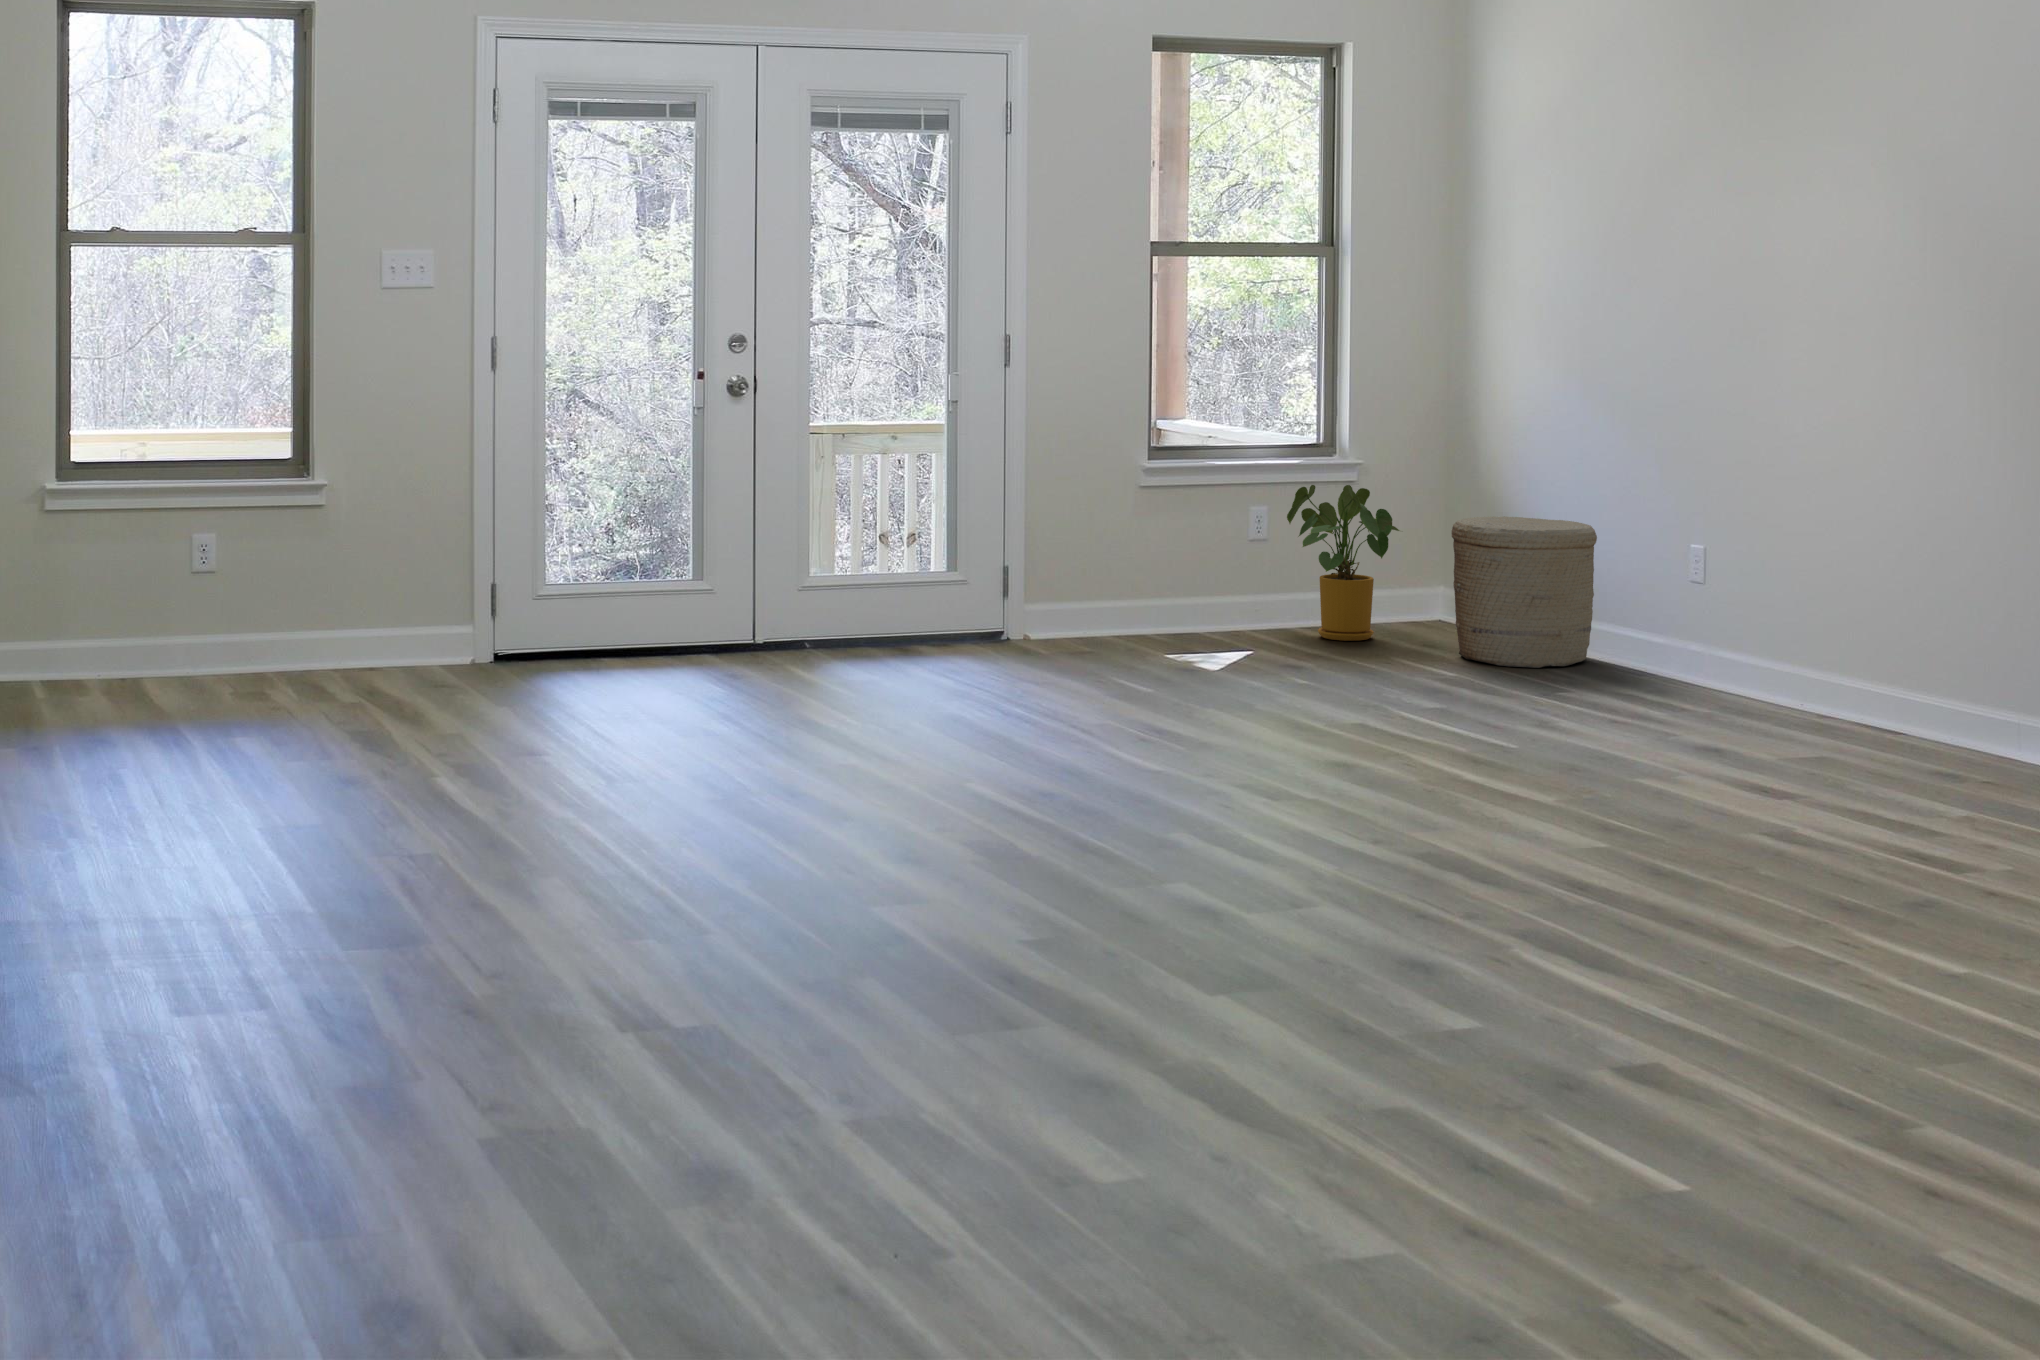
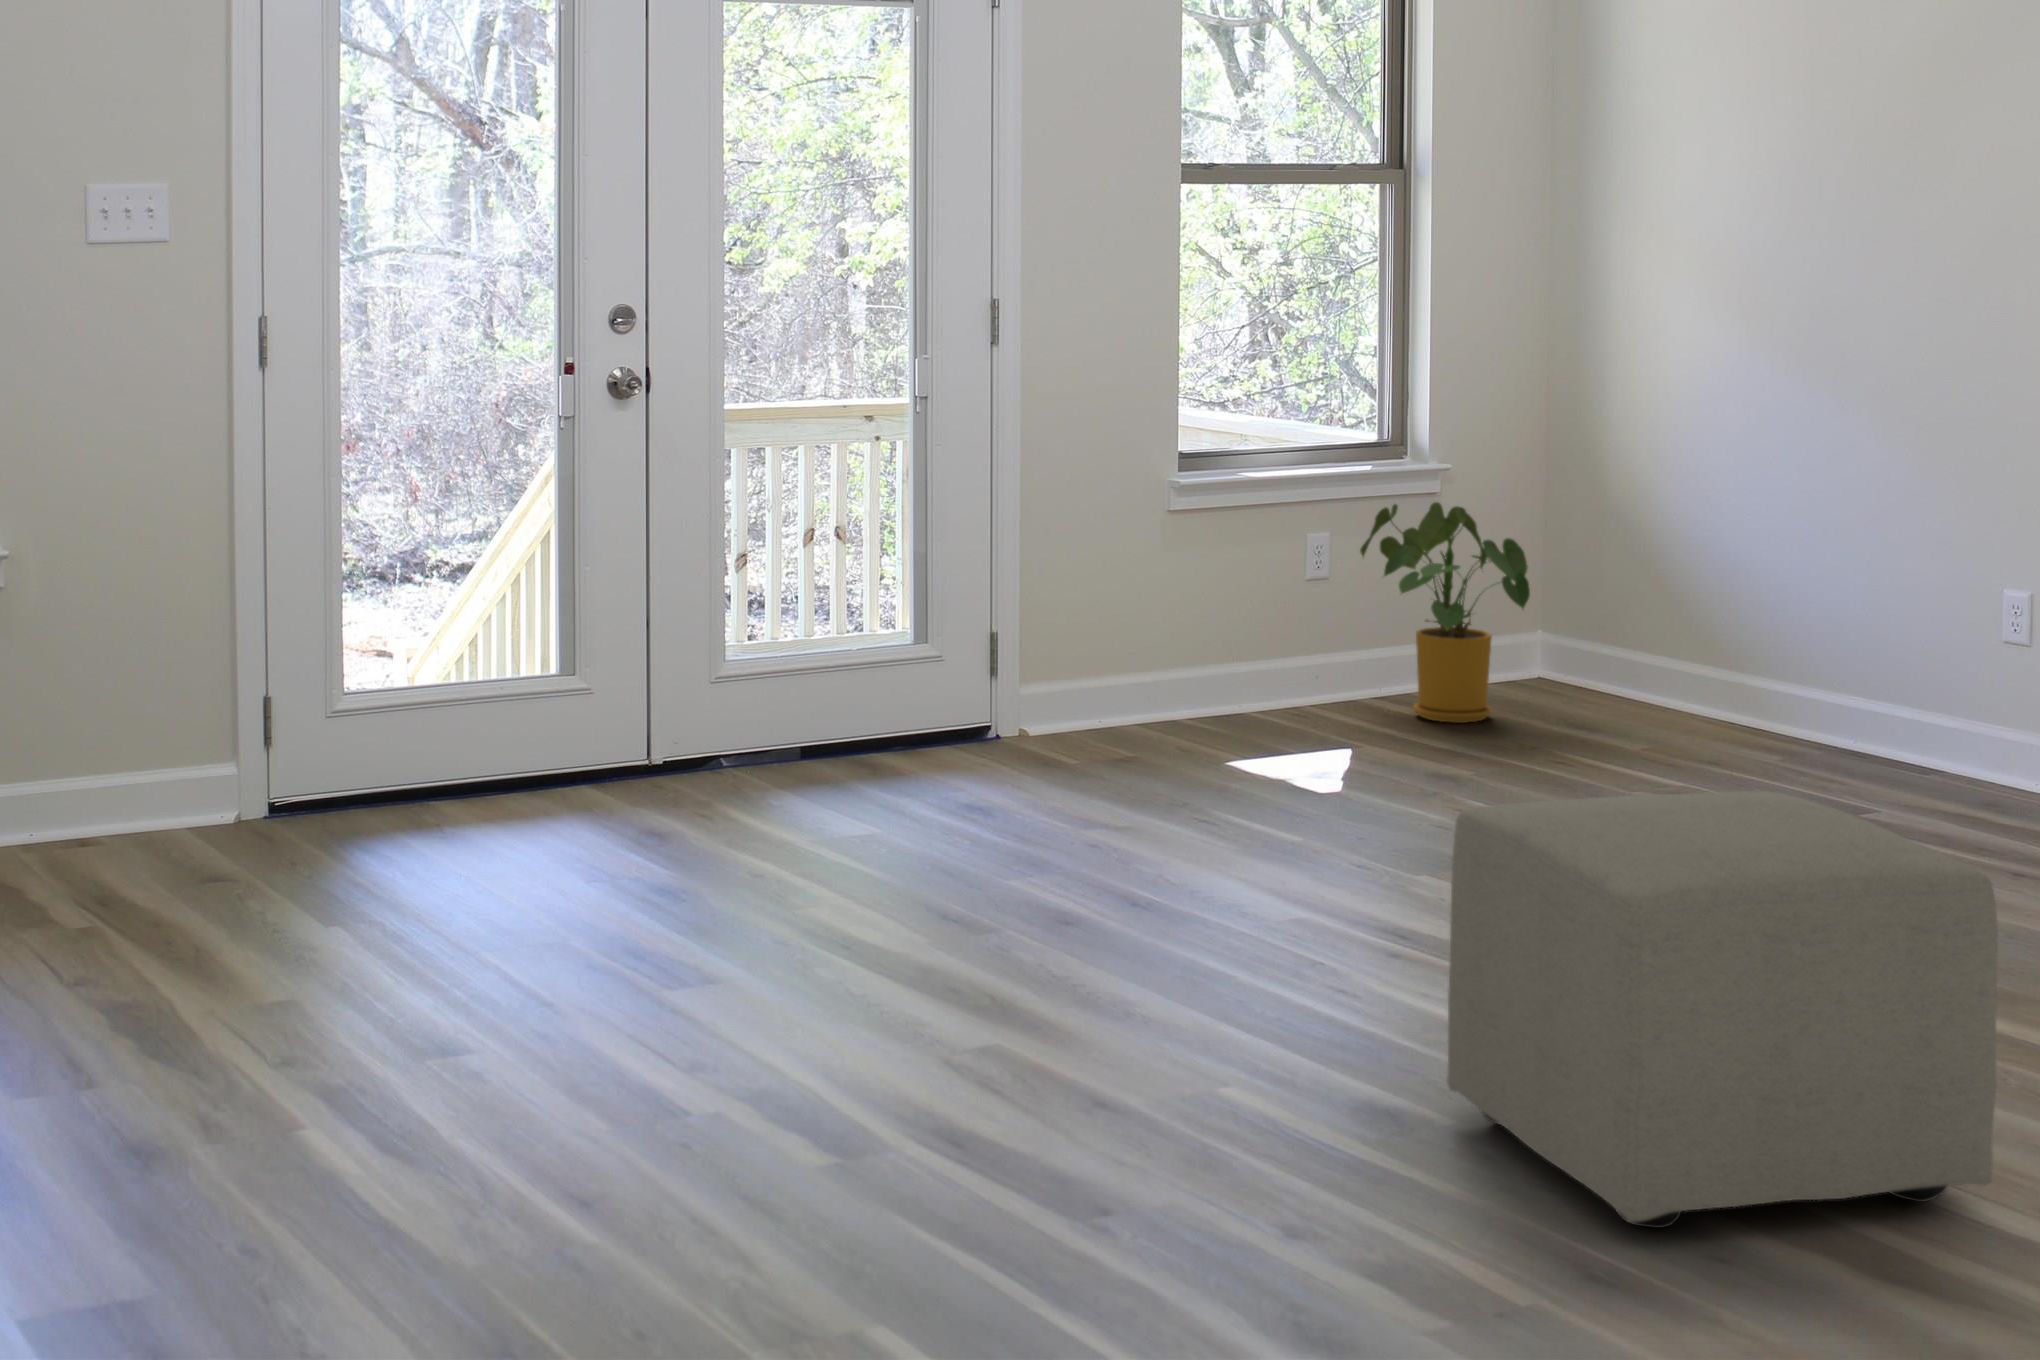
woven basket: present [1452,516,1597,668] -> none [1628,547,1835,764]
ottoman: none [1077,620,1345,847] -> present [1447,791,1998,1228]

